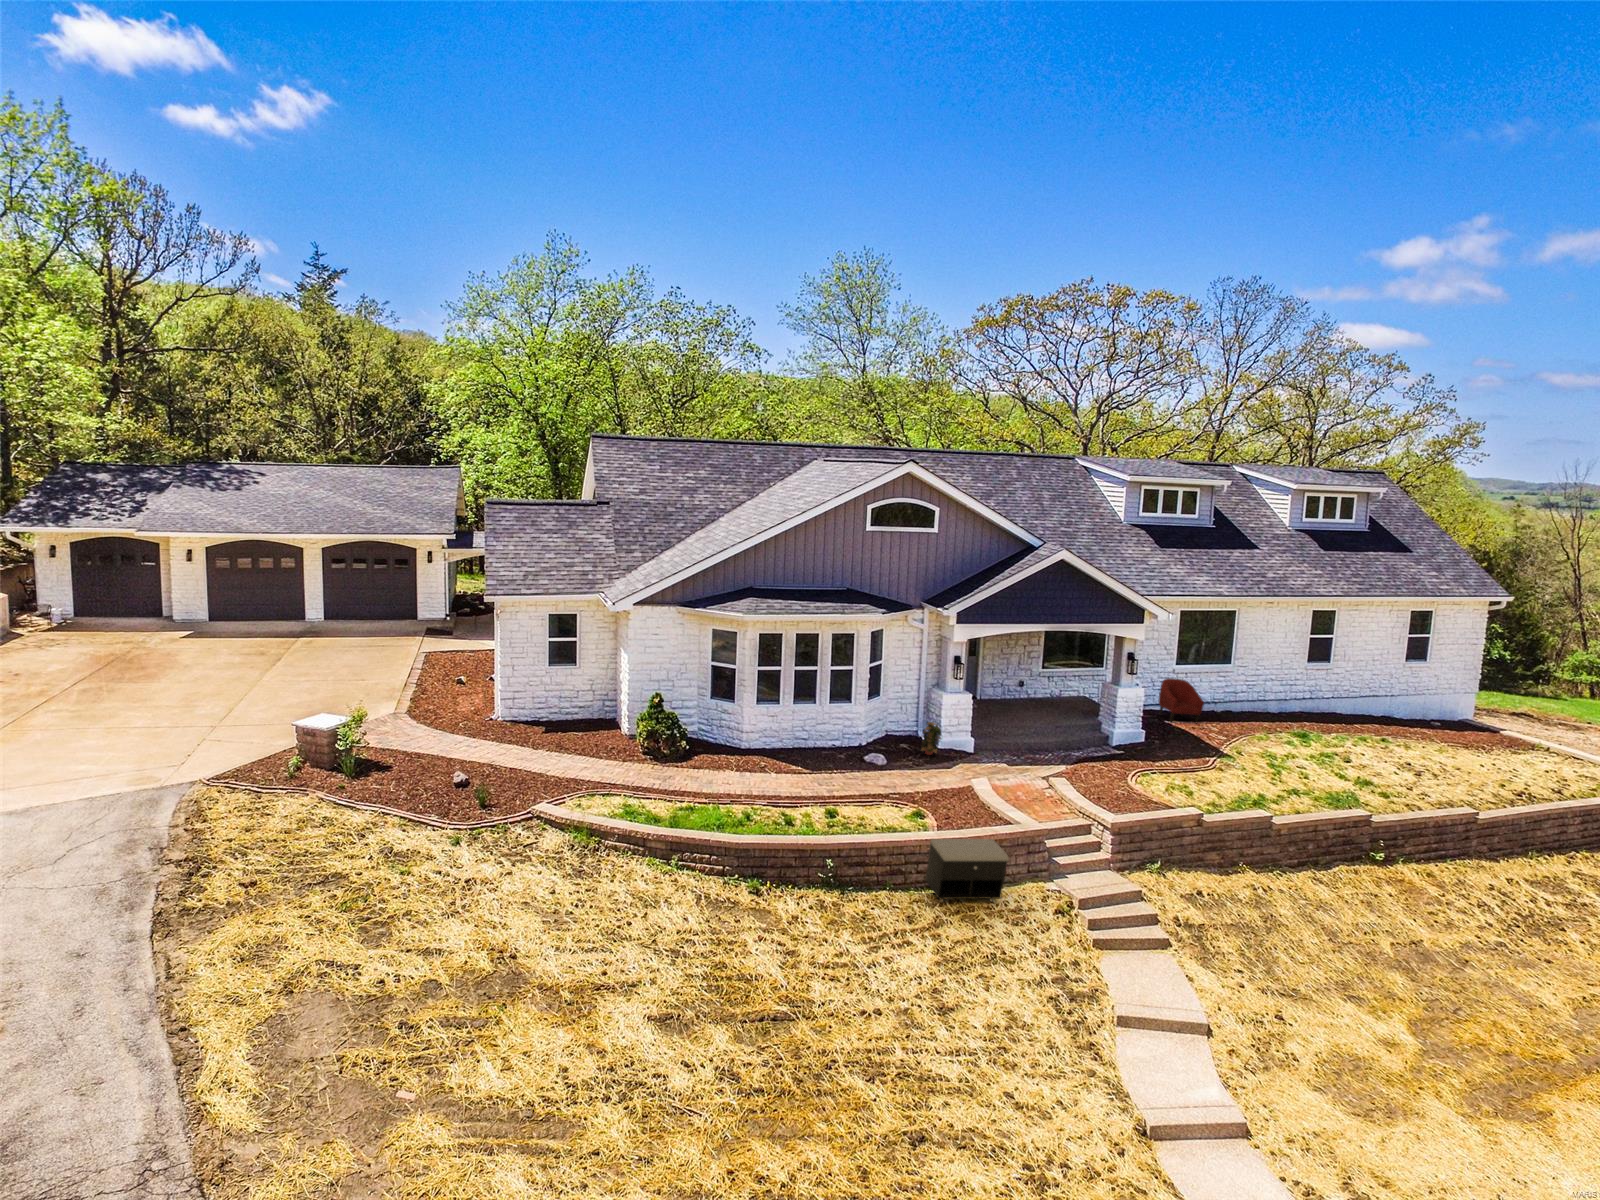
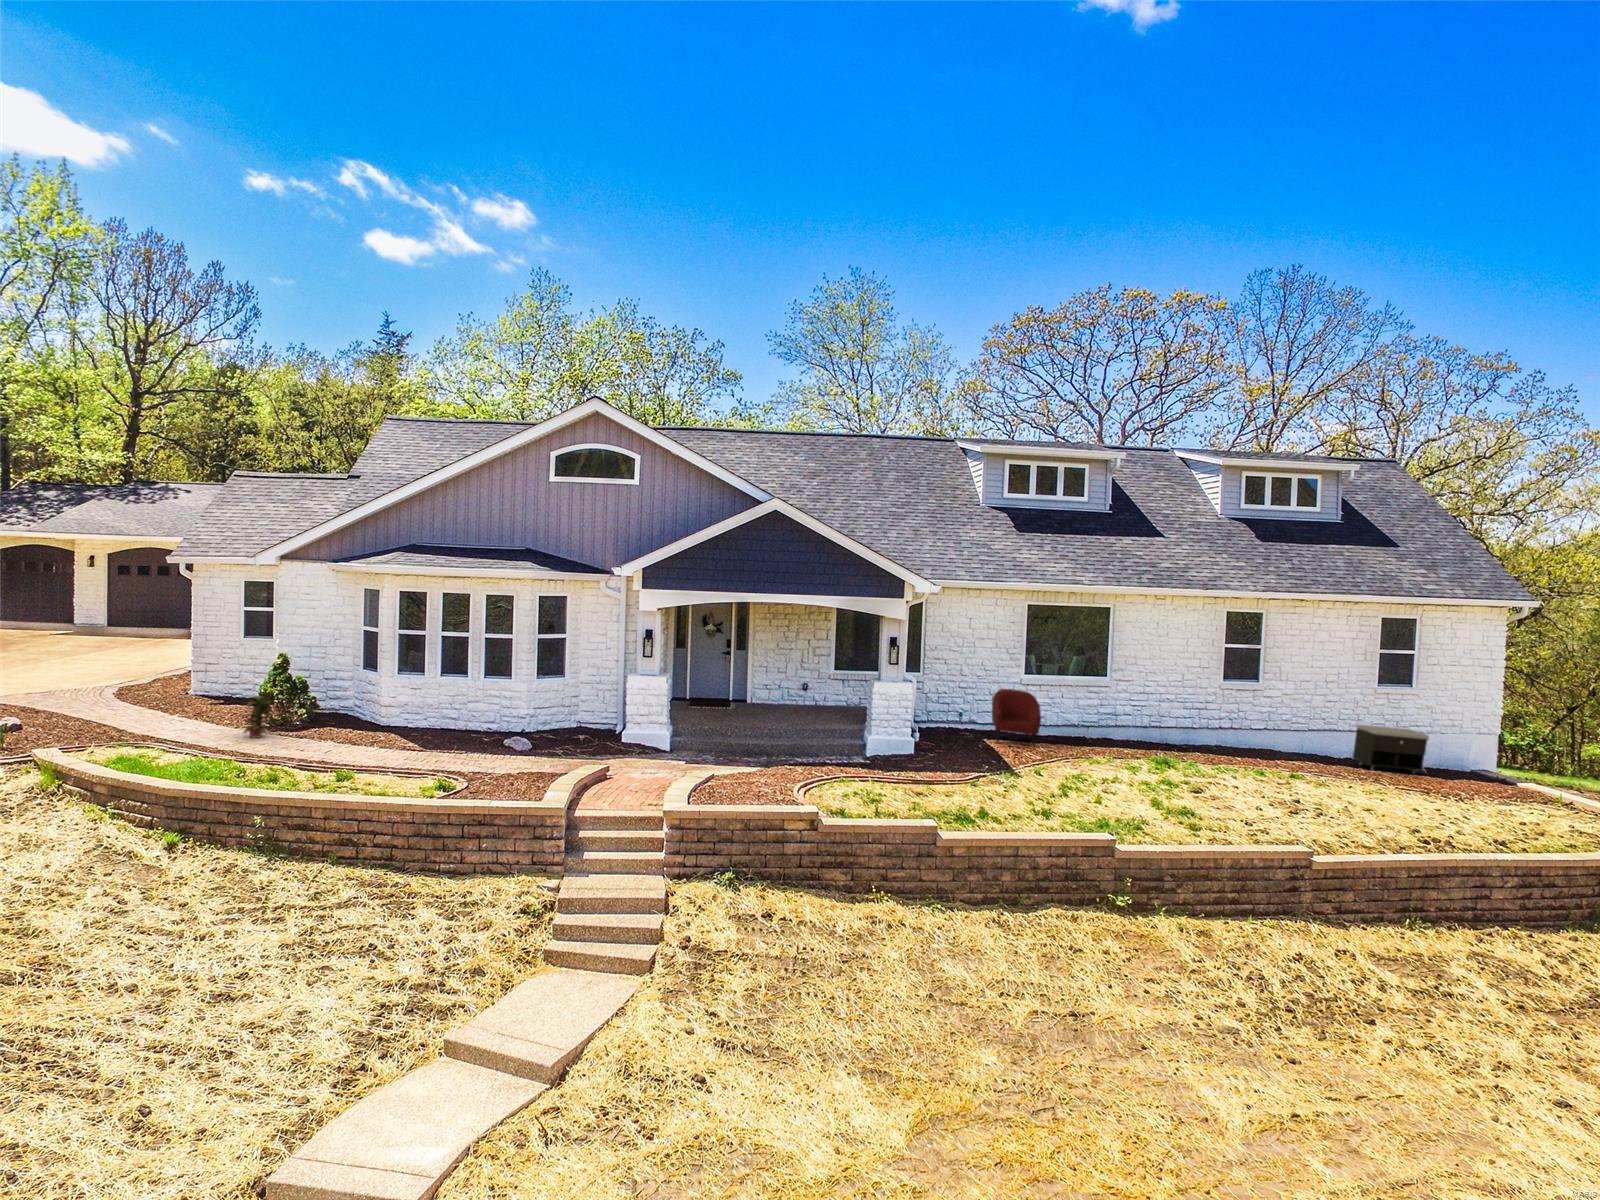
decorative plant: present [922,722,941,755] -> present [244,696,272,738]
storage bench: present [926,839,1008,902] -> present [1353,725,1429,773]

